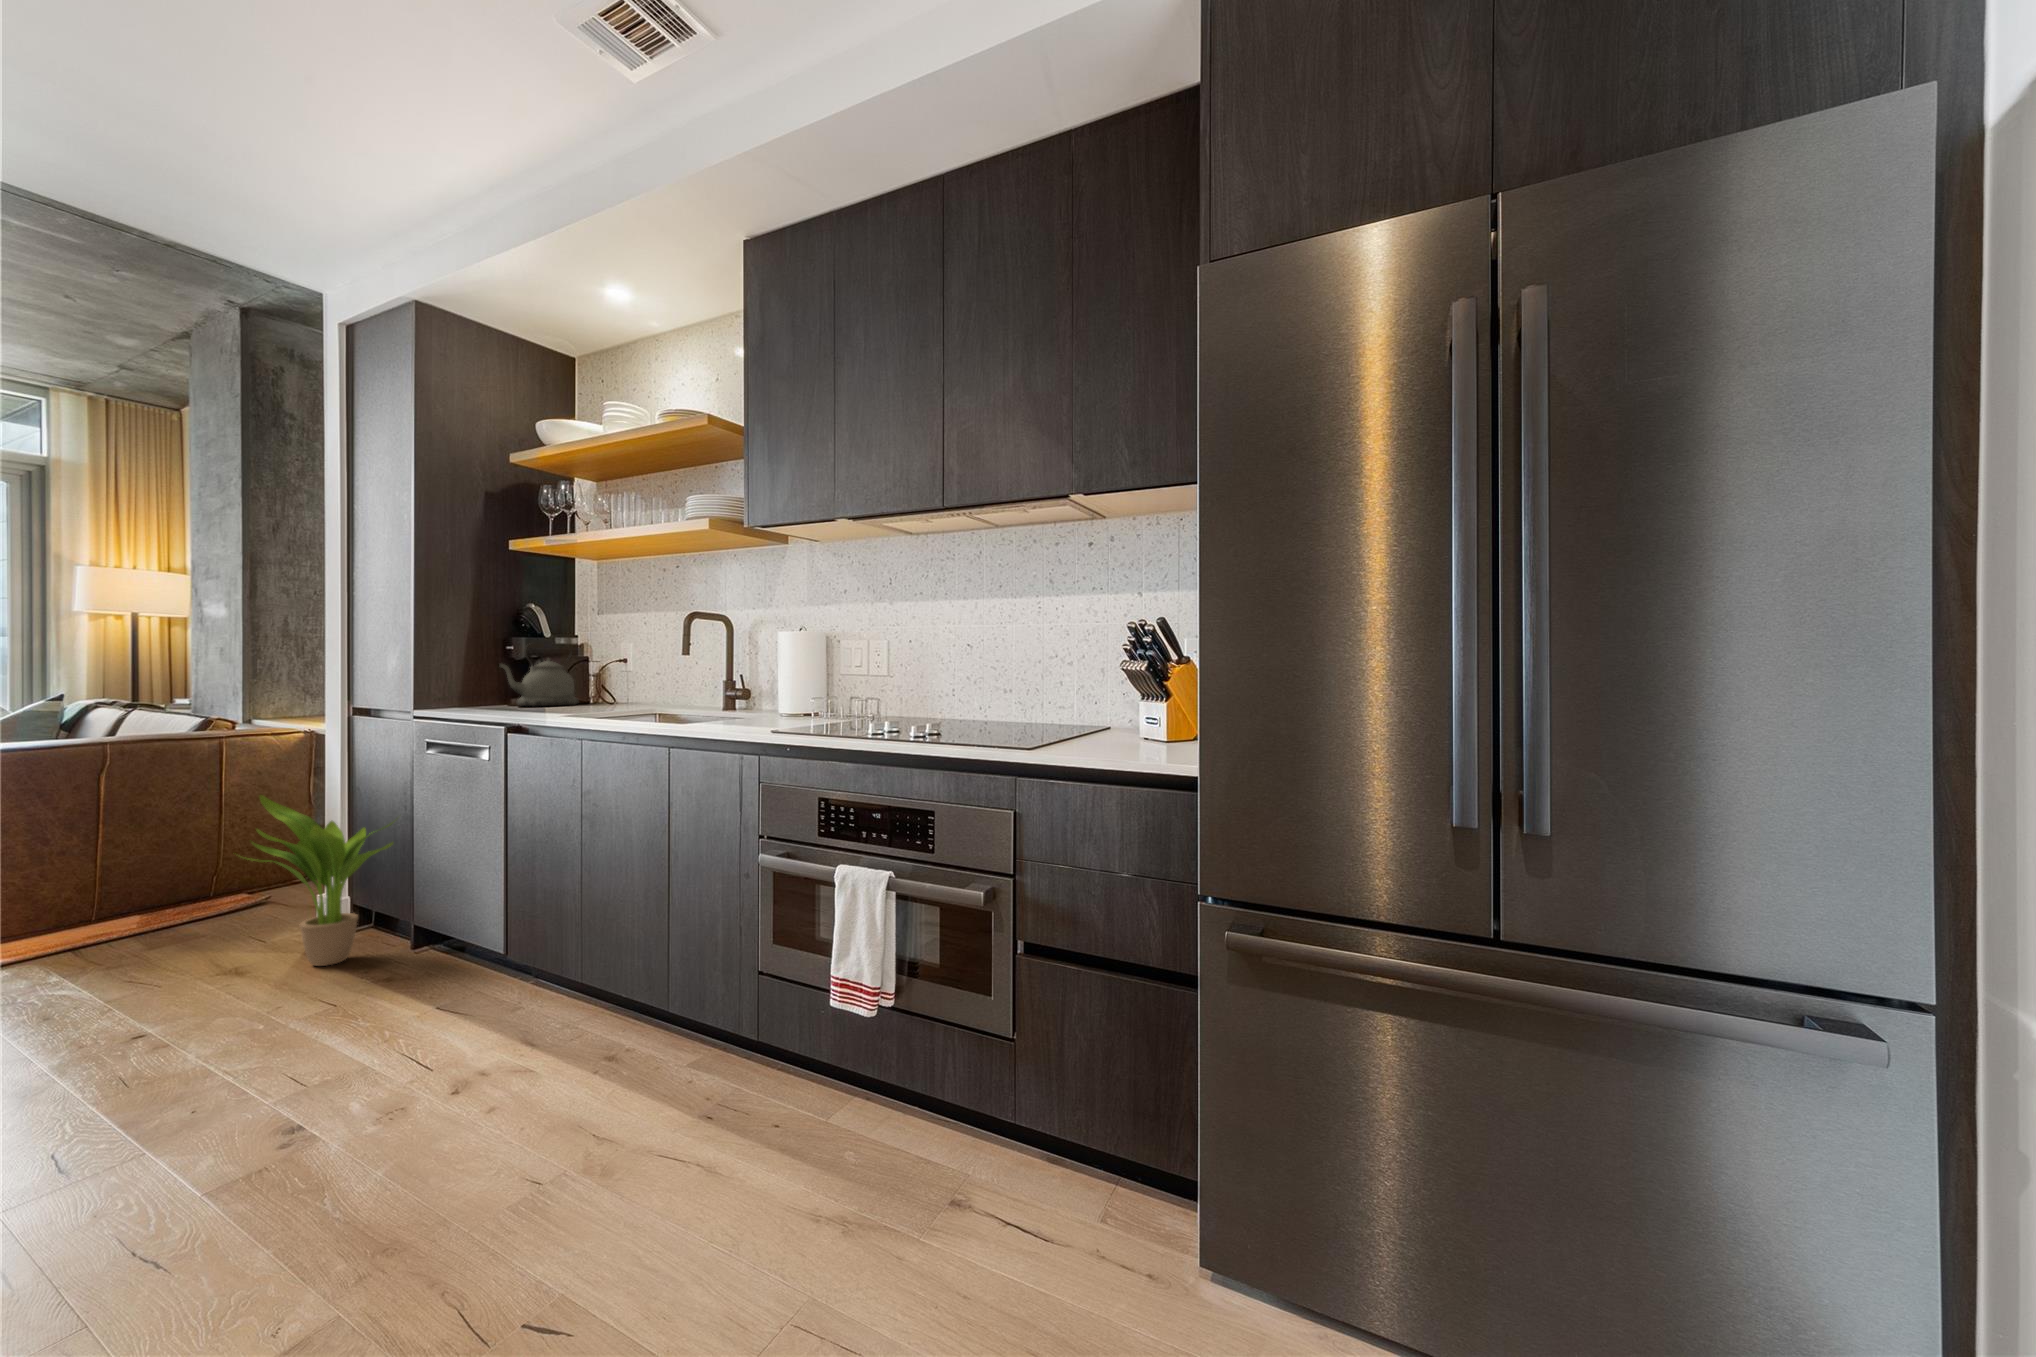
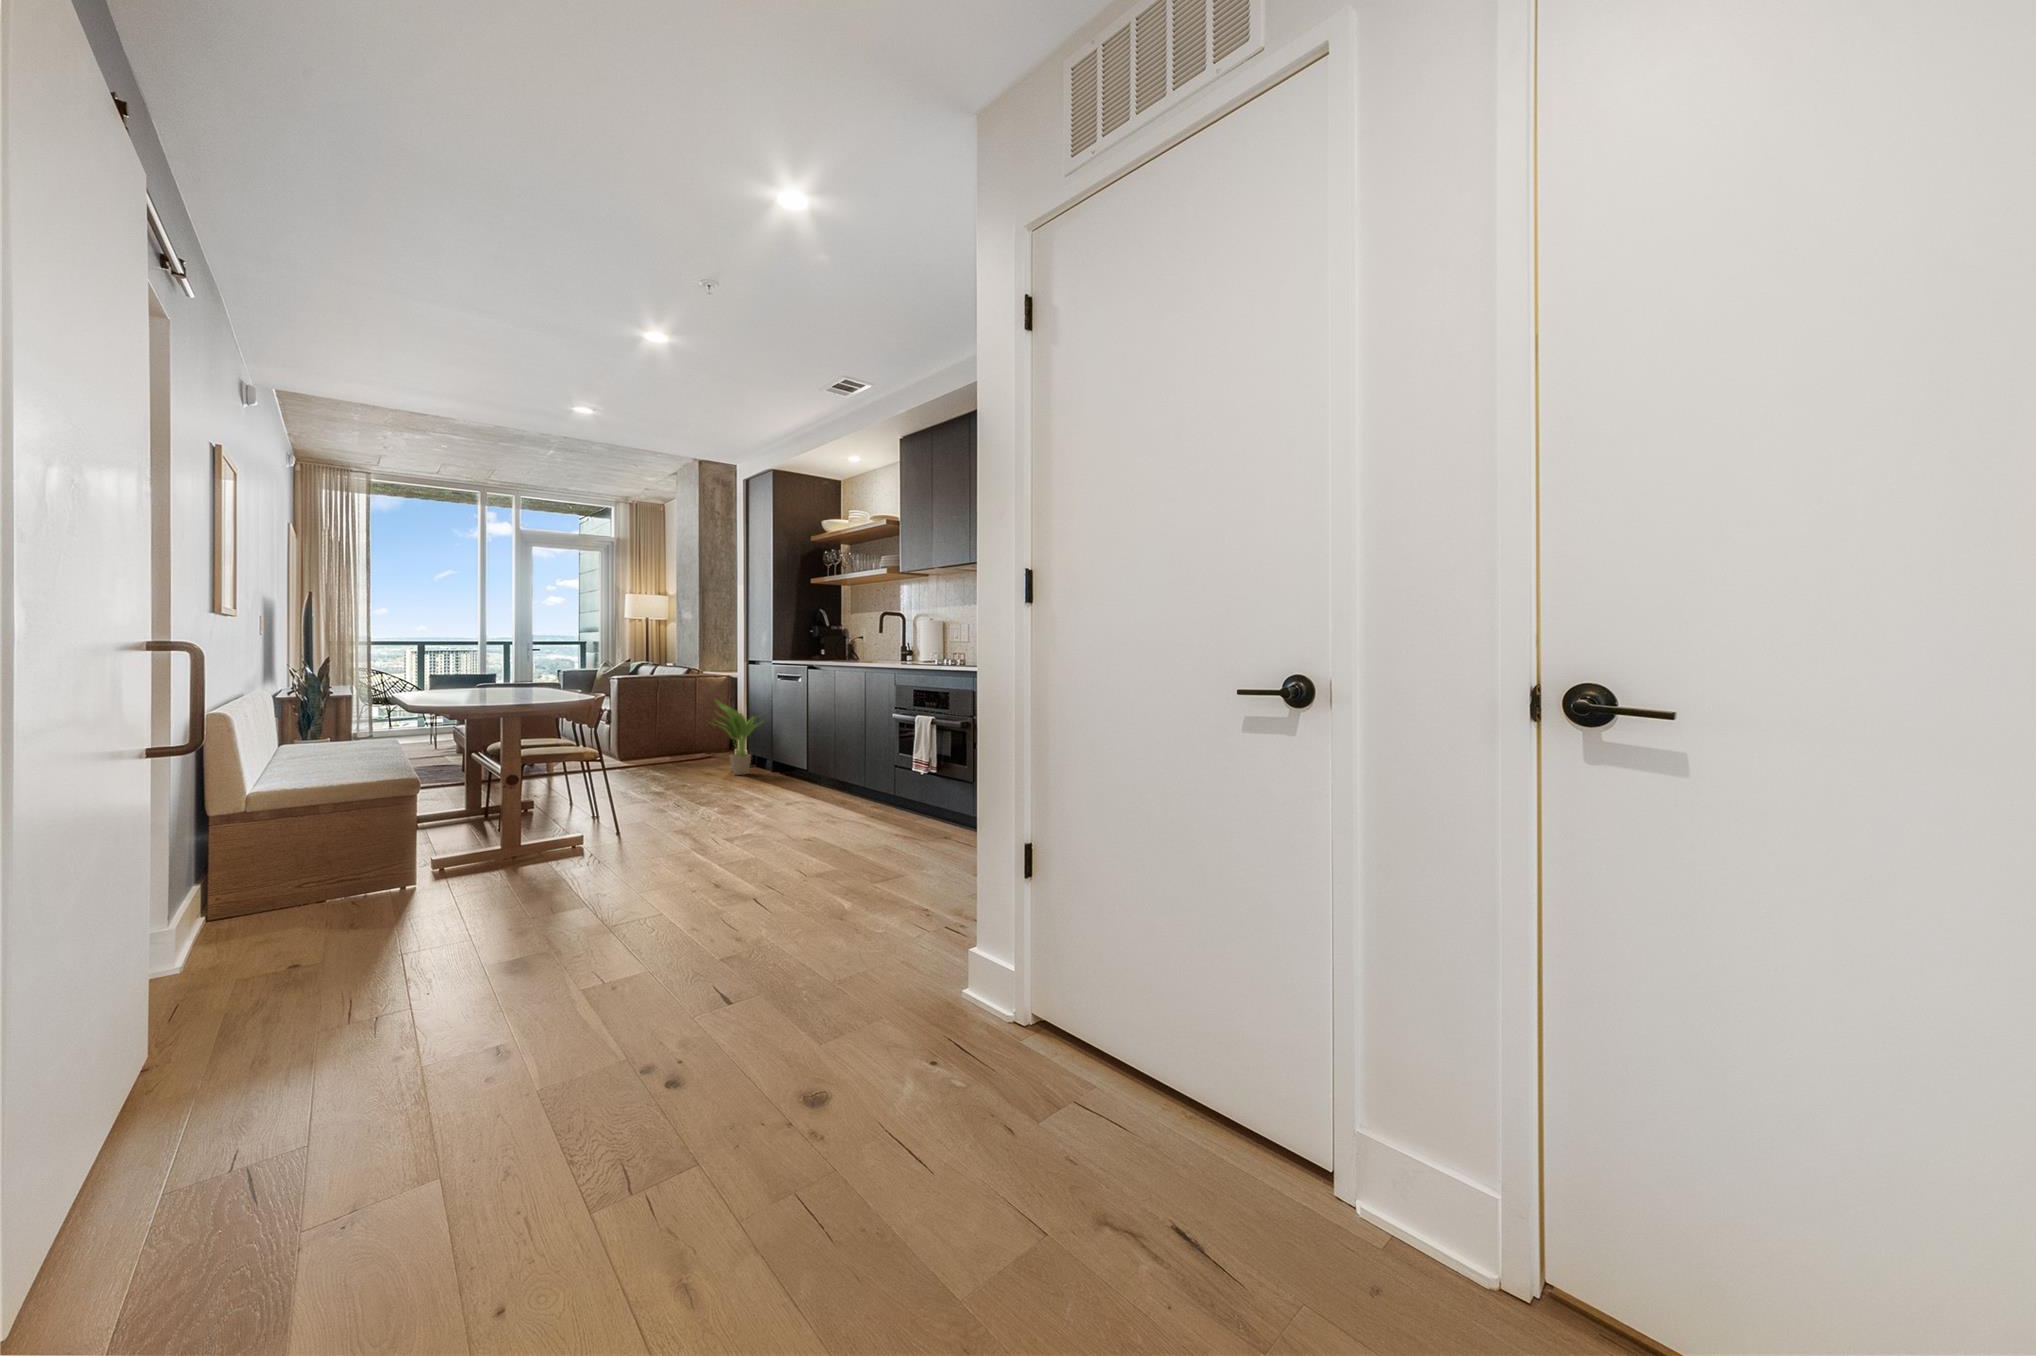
kettle: present [499,646,579,706] -> none [807,629,843,660]

